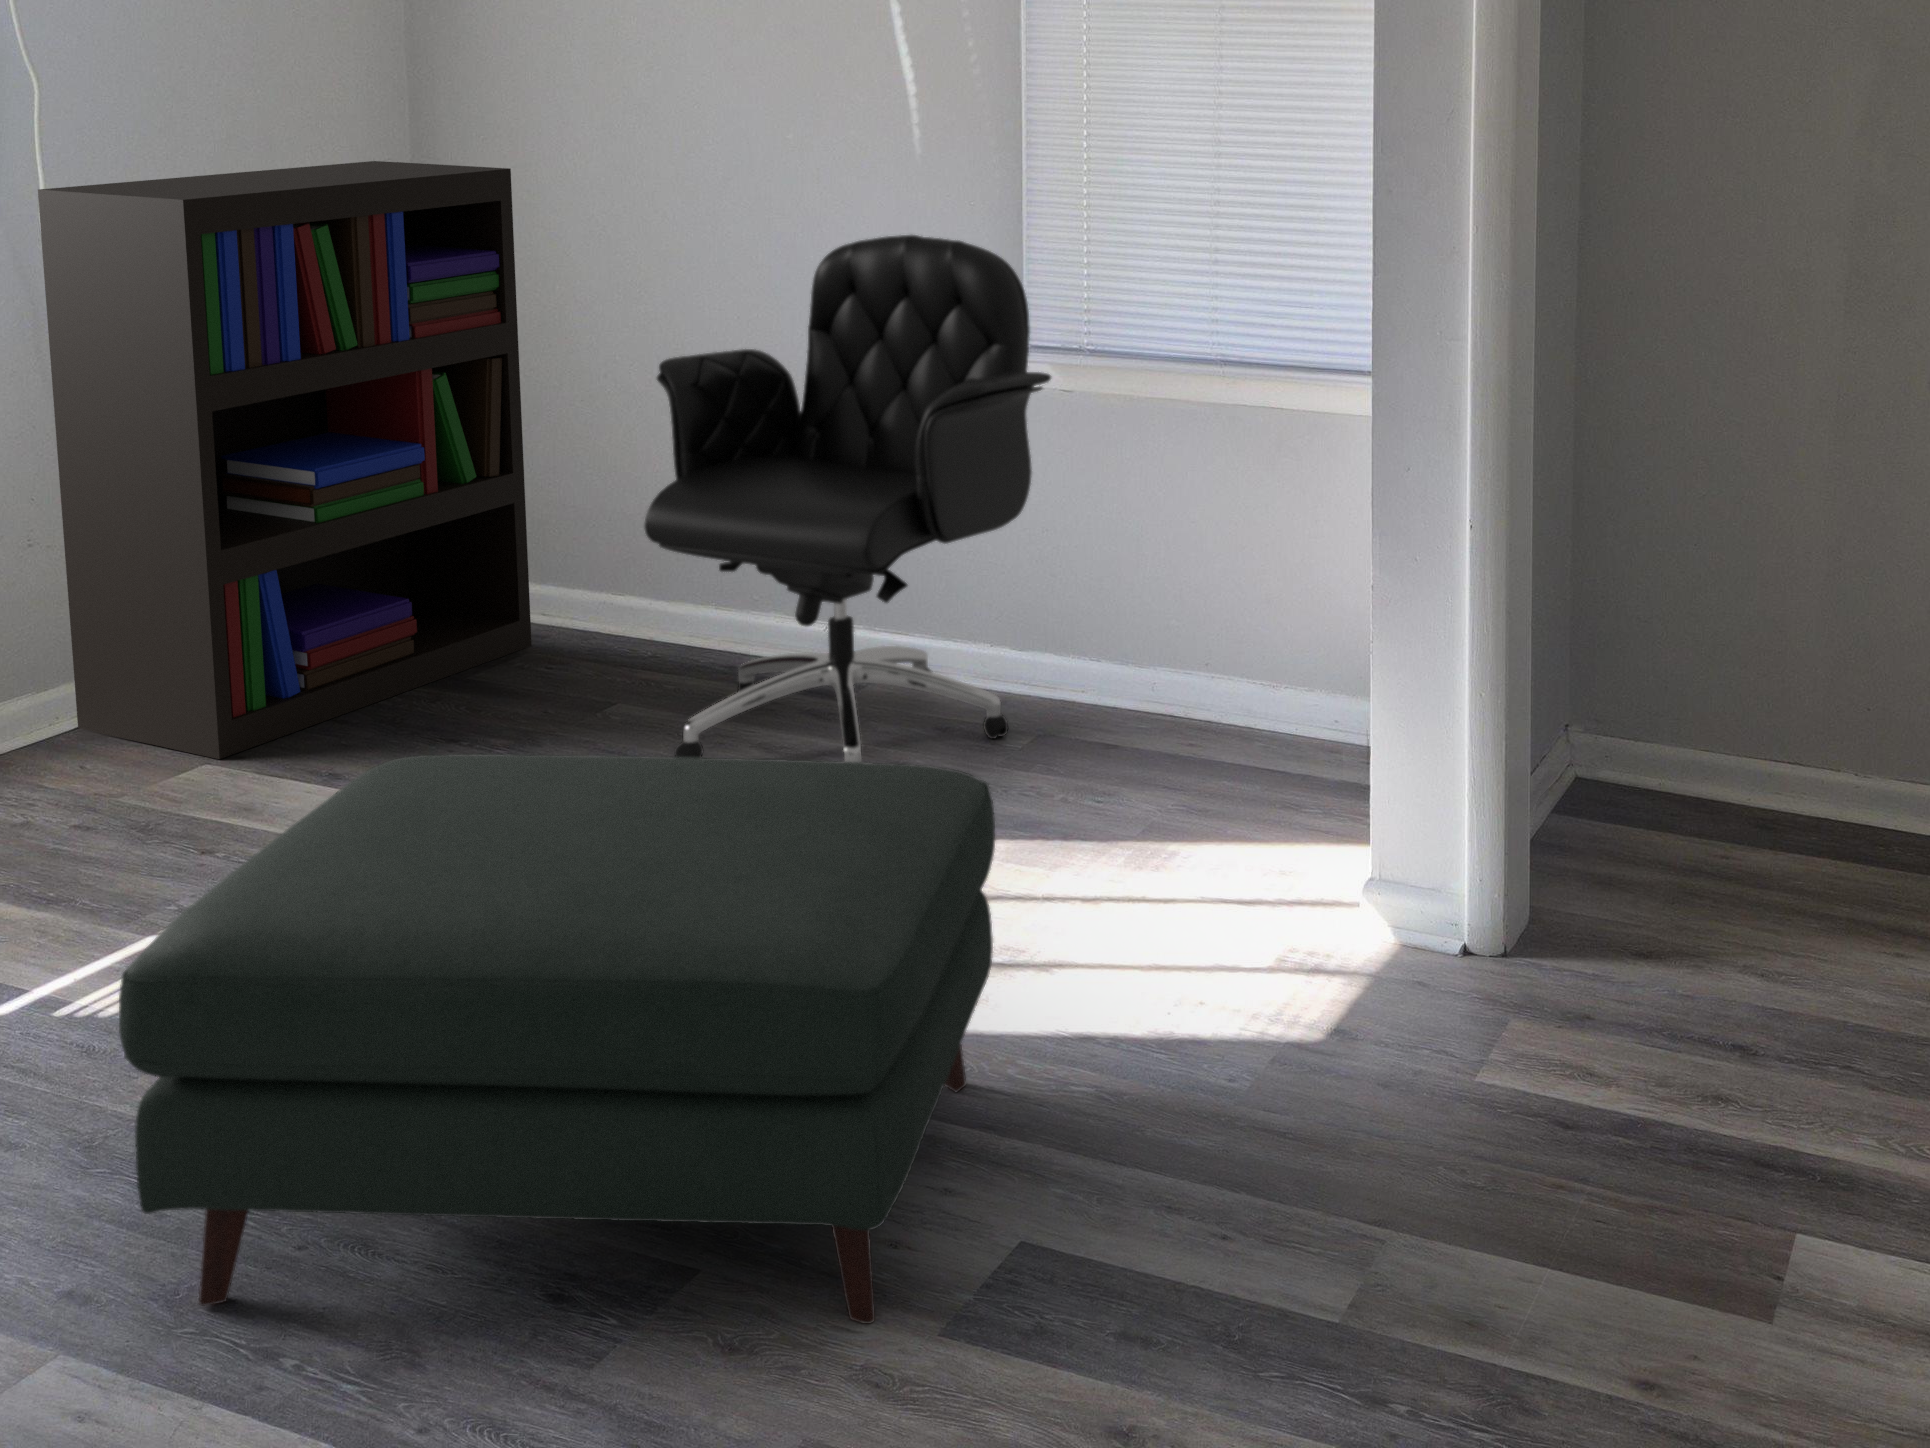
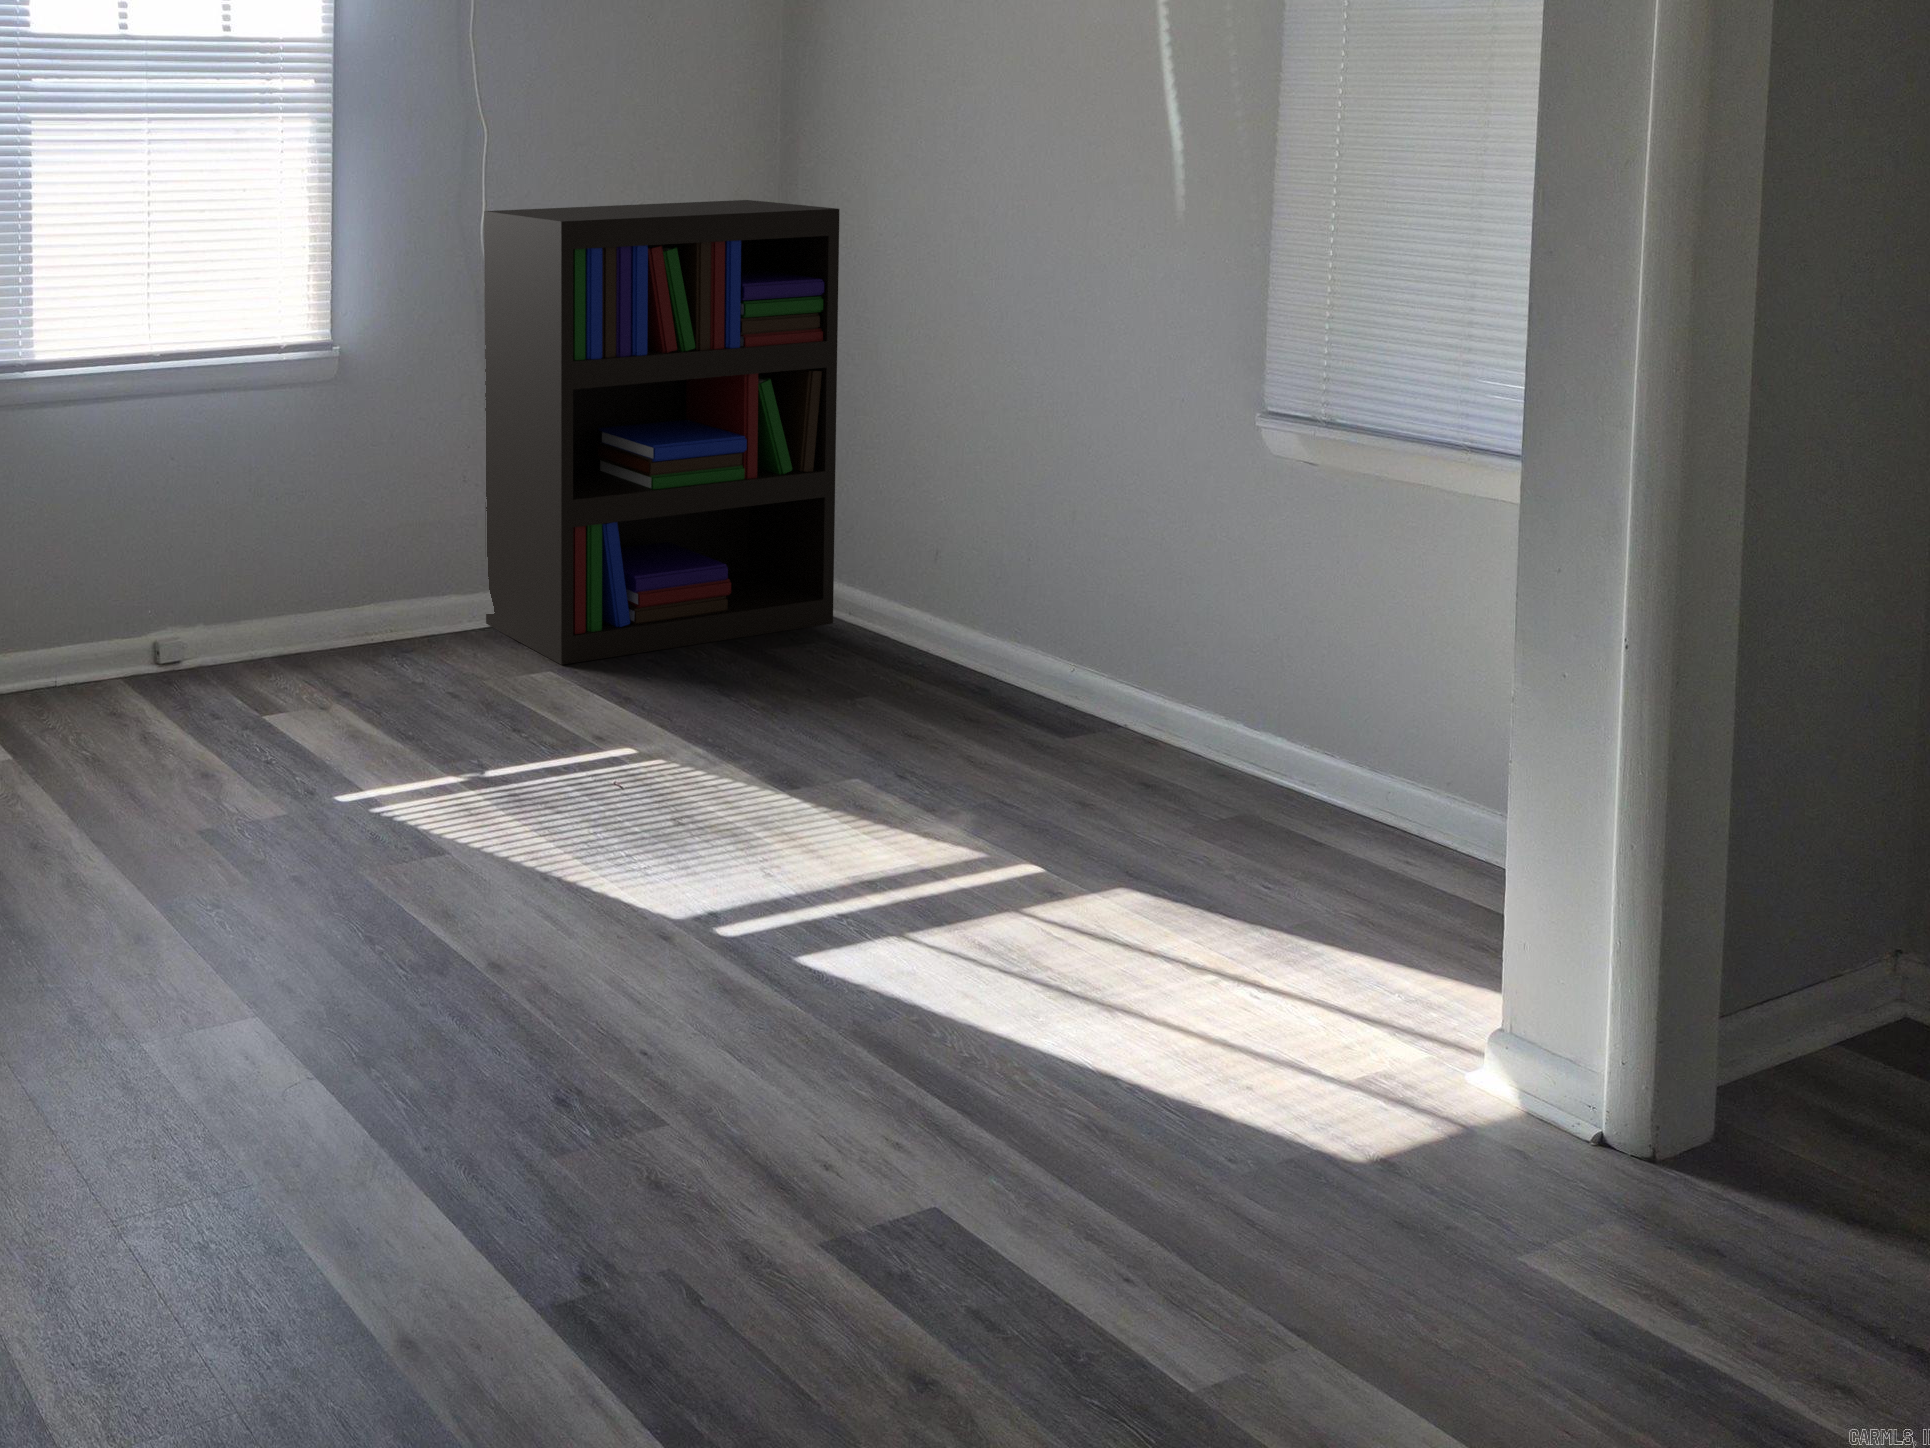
office chair: present [645,235,1051,762] -> none [875,282,1280,799]
ottoman: present [119,754,995,1324] -> none [287,667,1015,1238]

